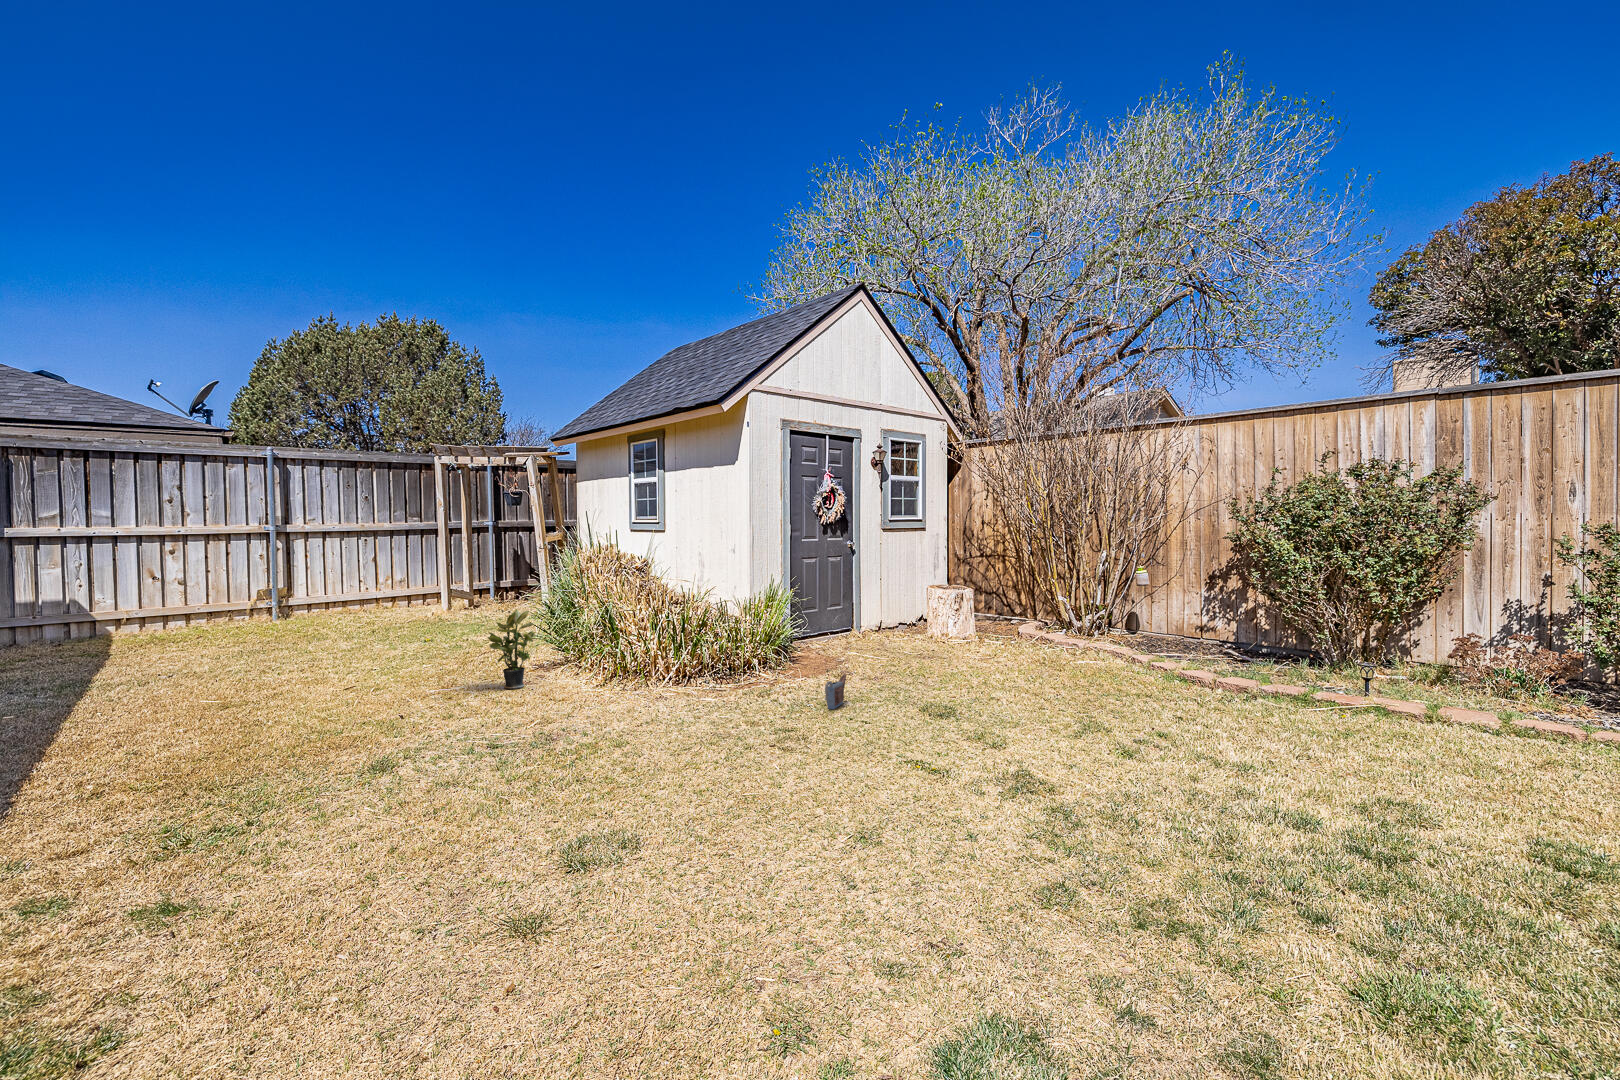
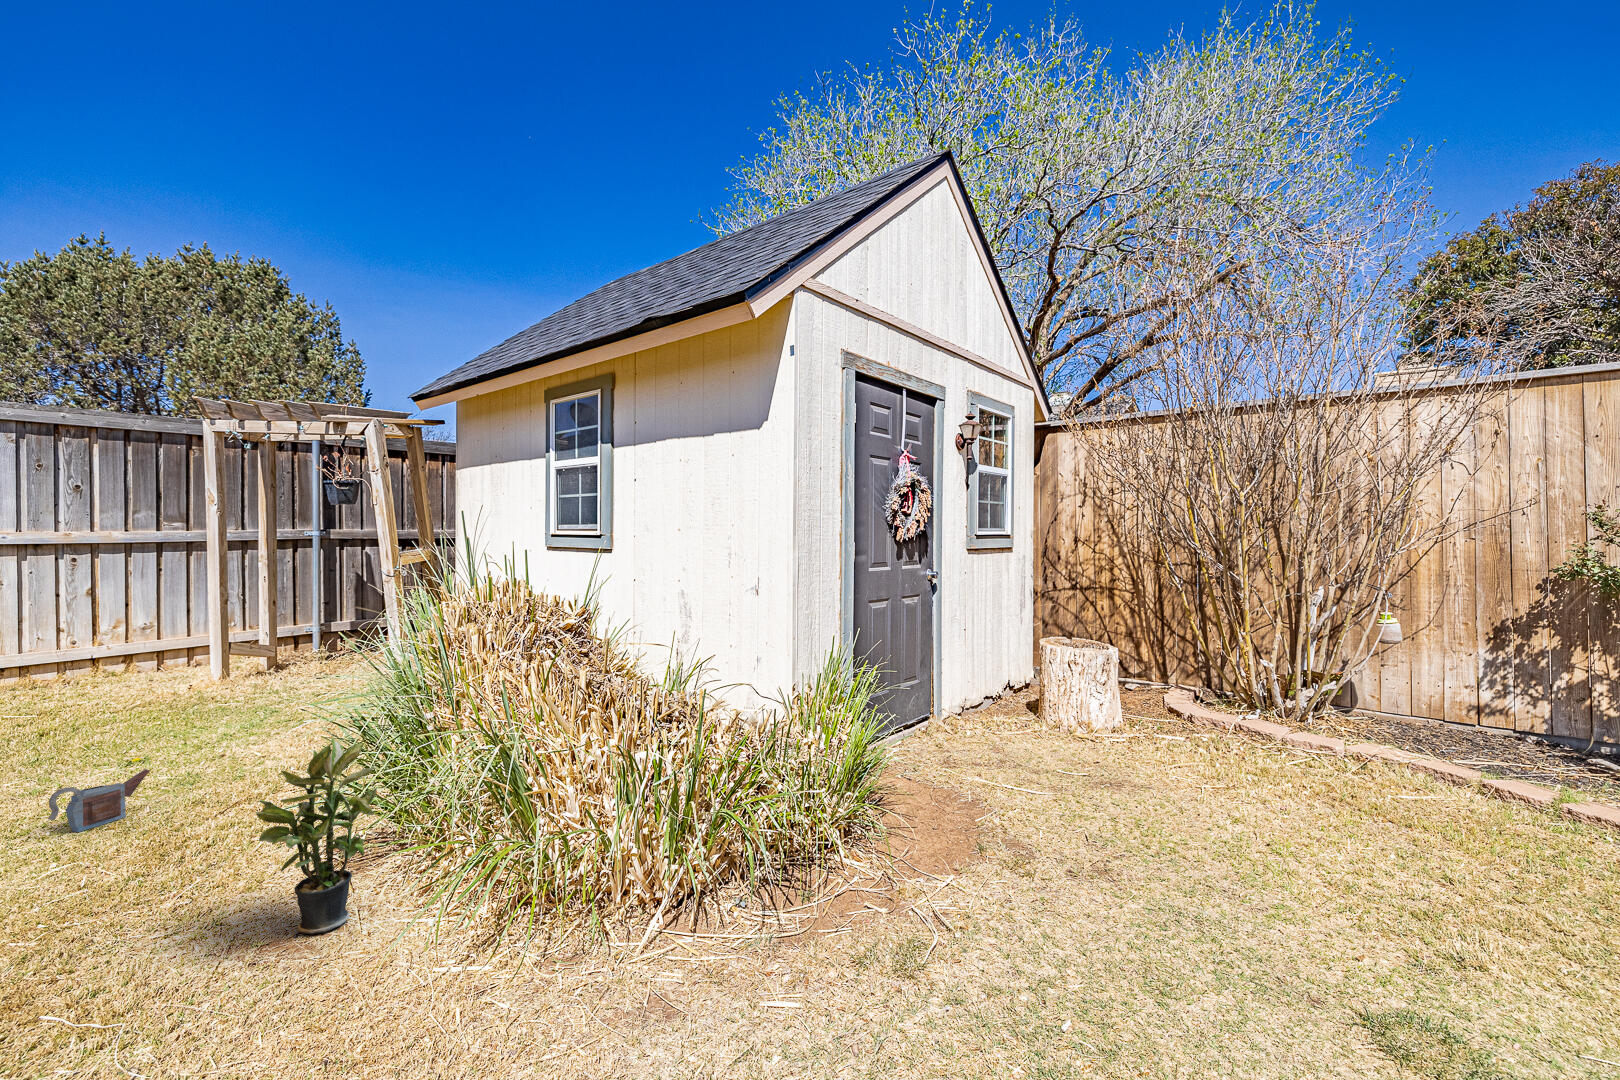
watering can: present [825,674,846,709] -> present [48,769,150,832]

